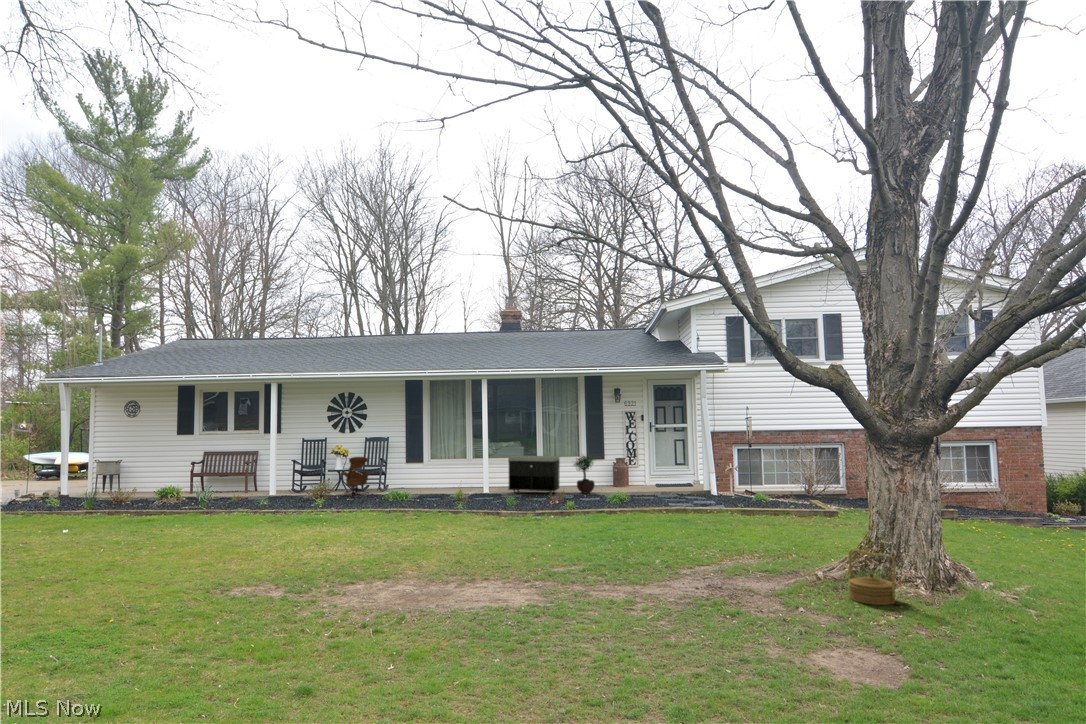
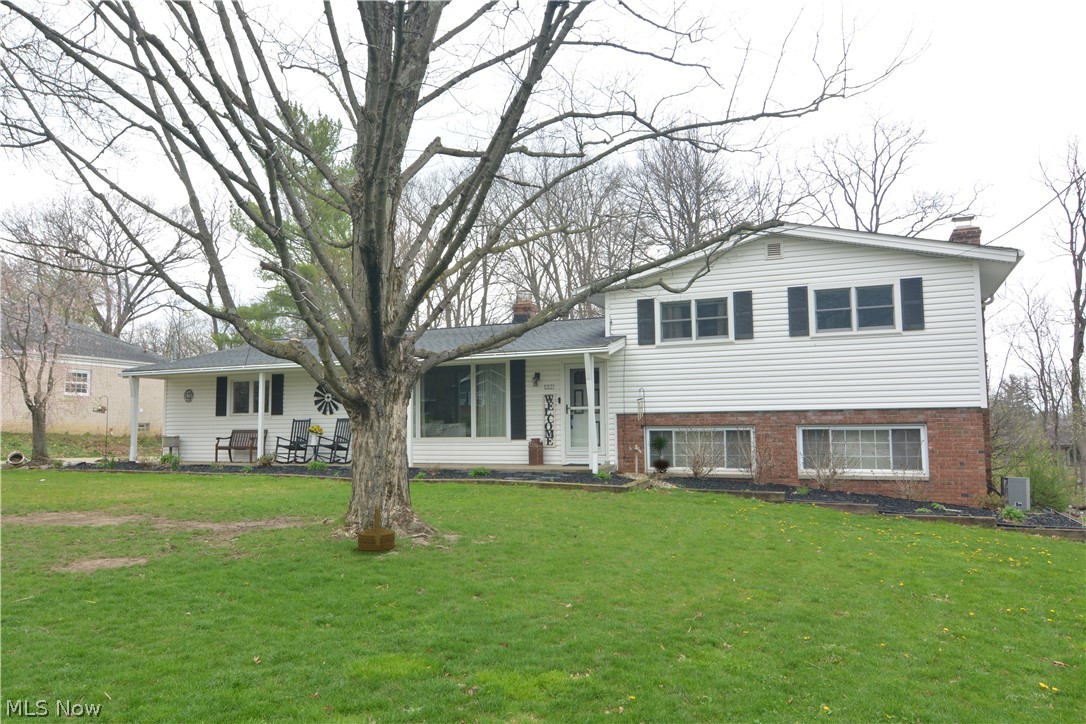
storage bench: present [508,455,560,495] -> none [438,434,487,469]
potted tree: present [574,456,595,493] -> present [651,436,670,472]
lounge chair: present [342,457,371,496] -> none [310,434,341,467]

